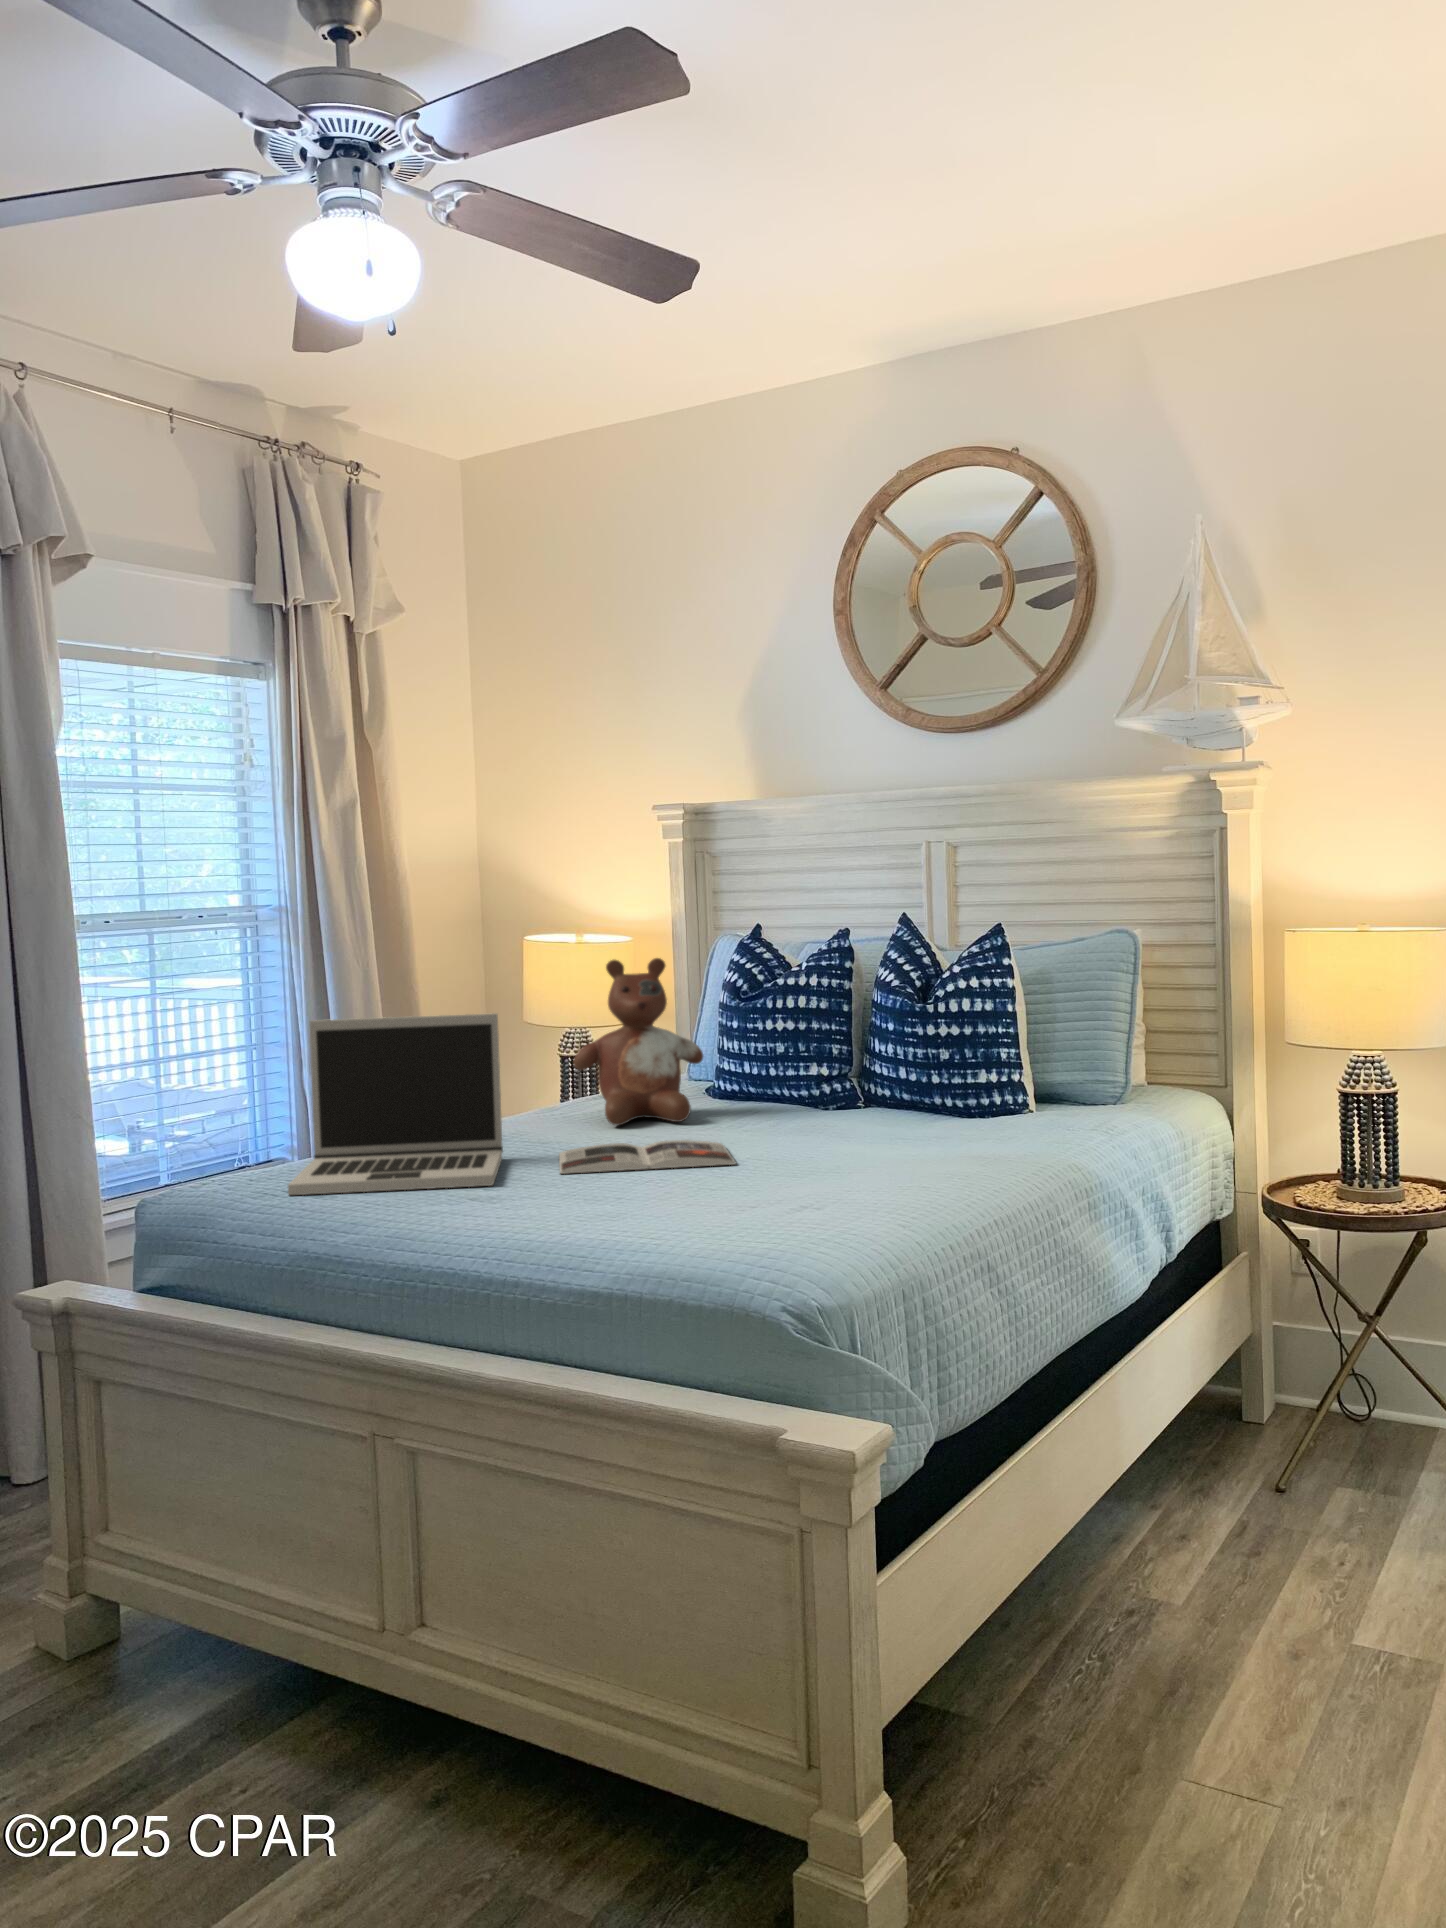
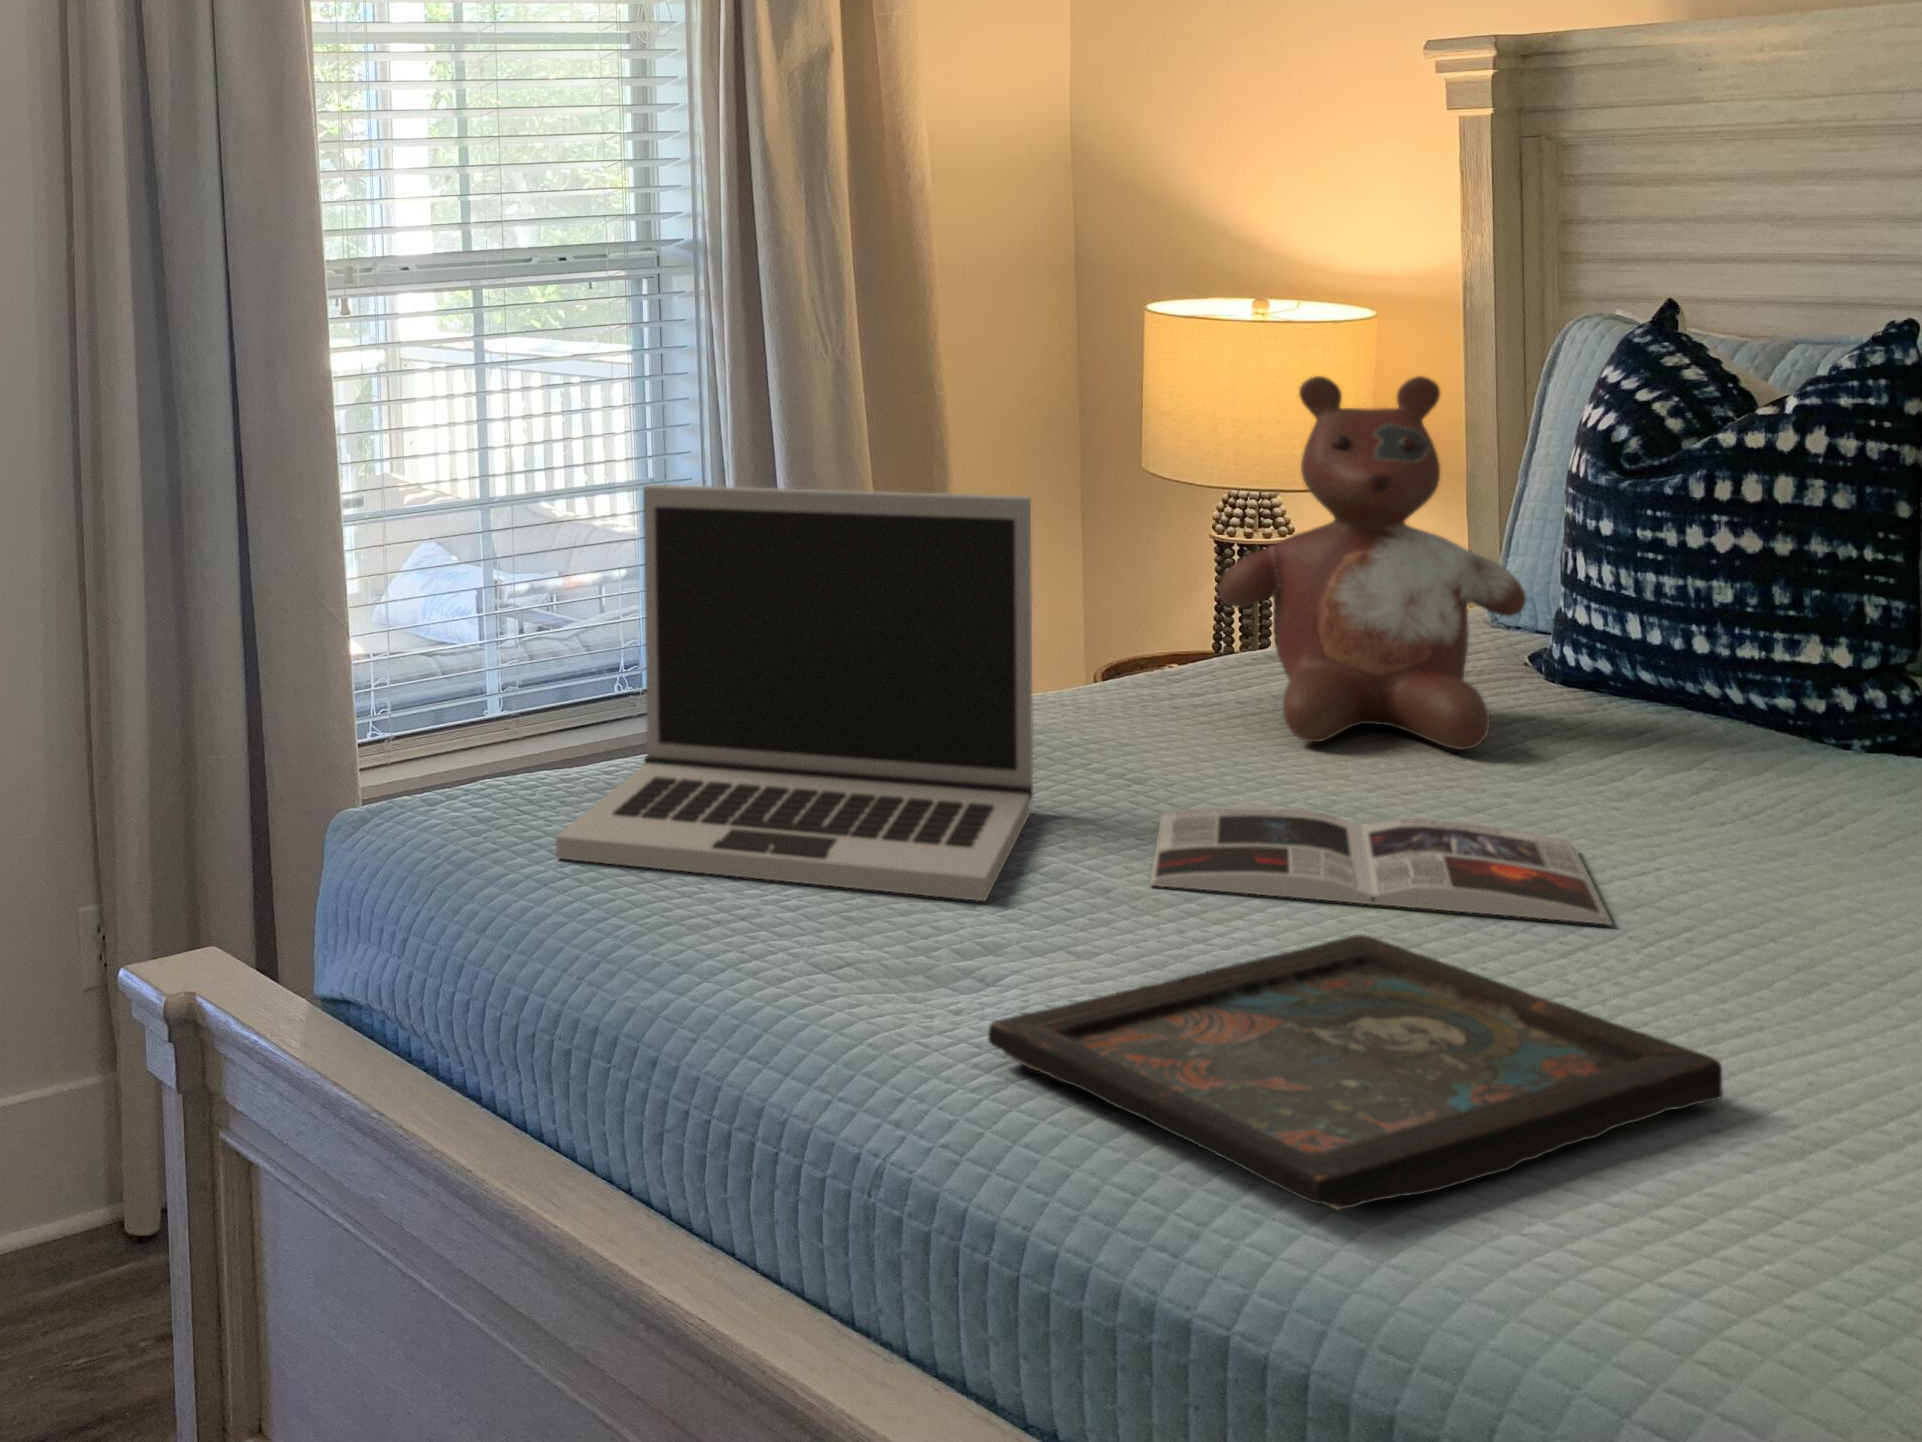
tray: none [511,1171,770,1236] -> present [988,935,1722,1209]

